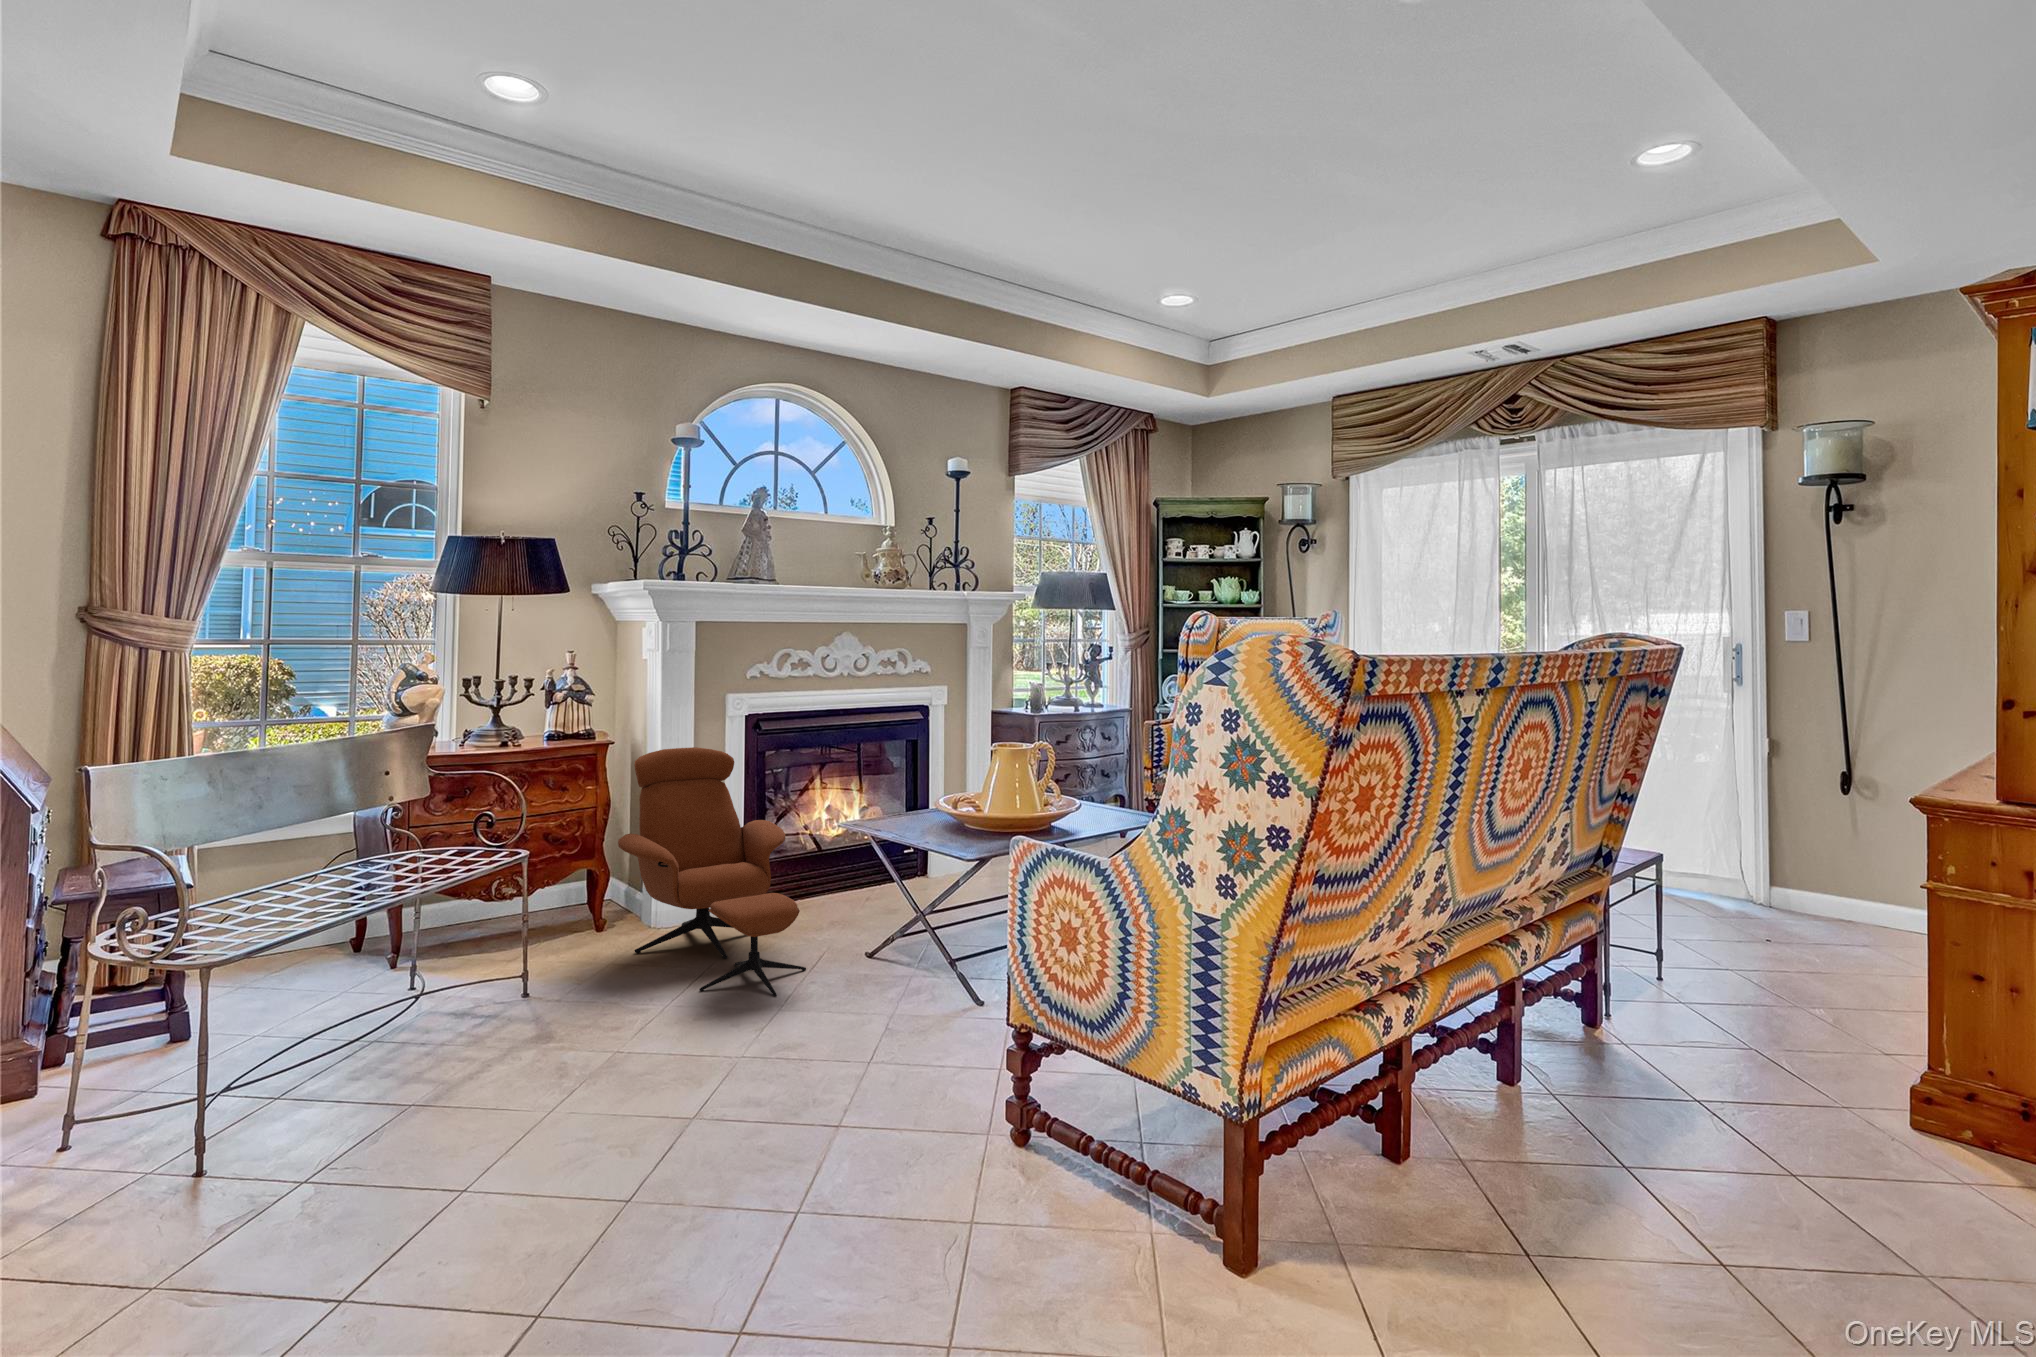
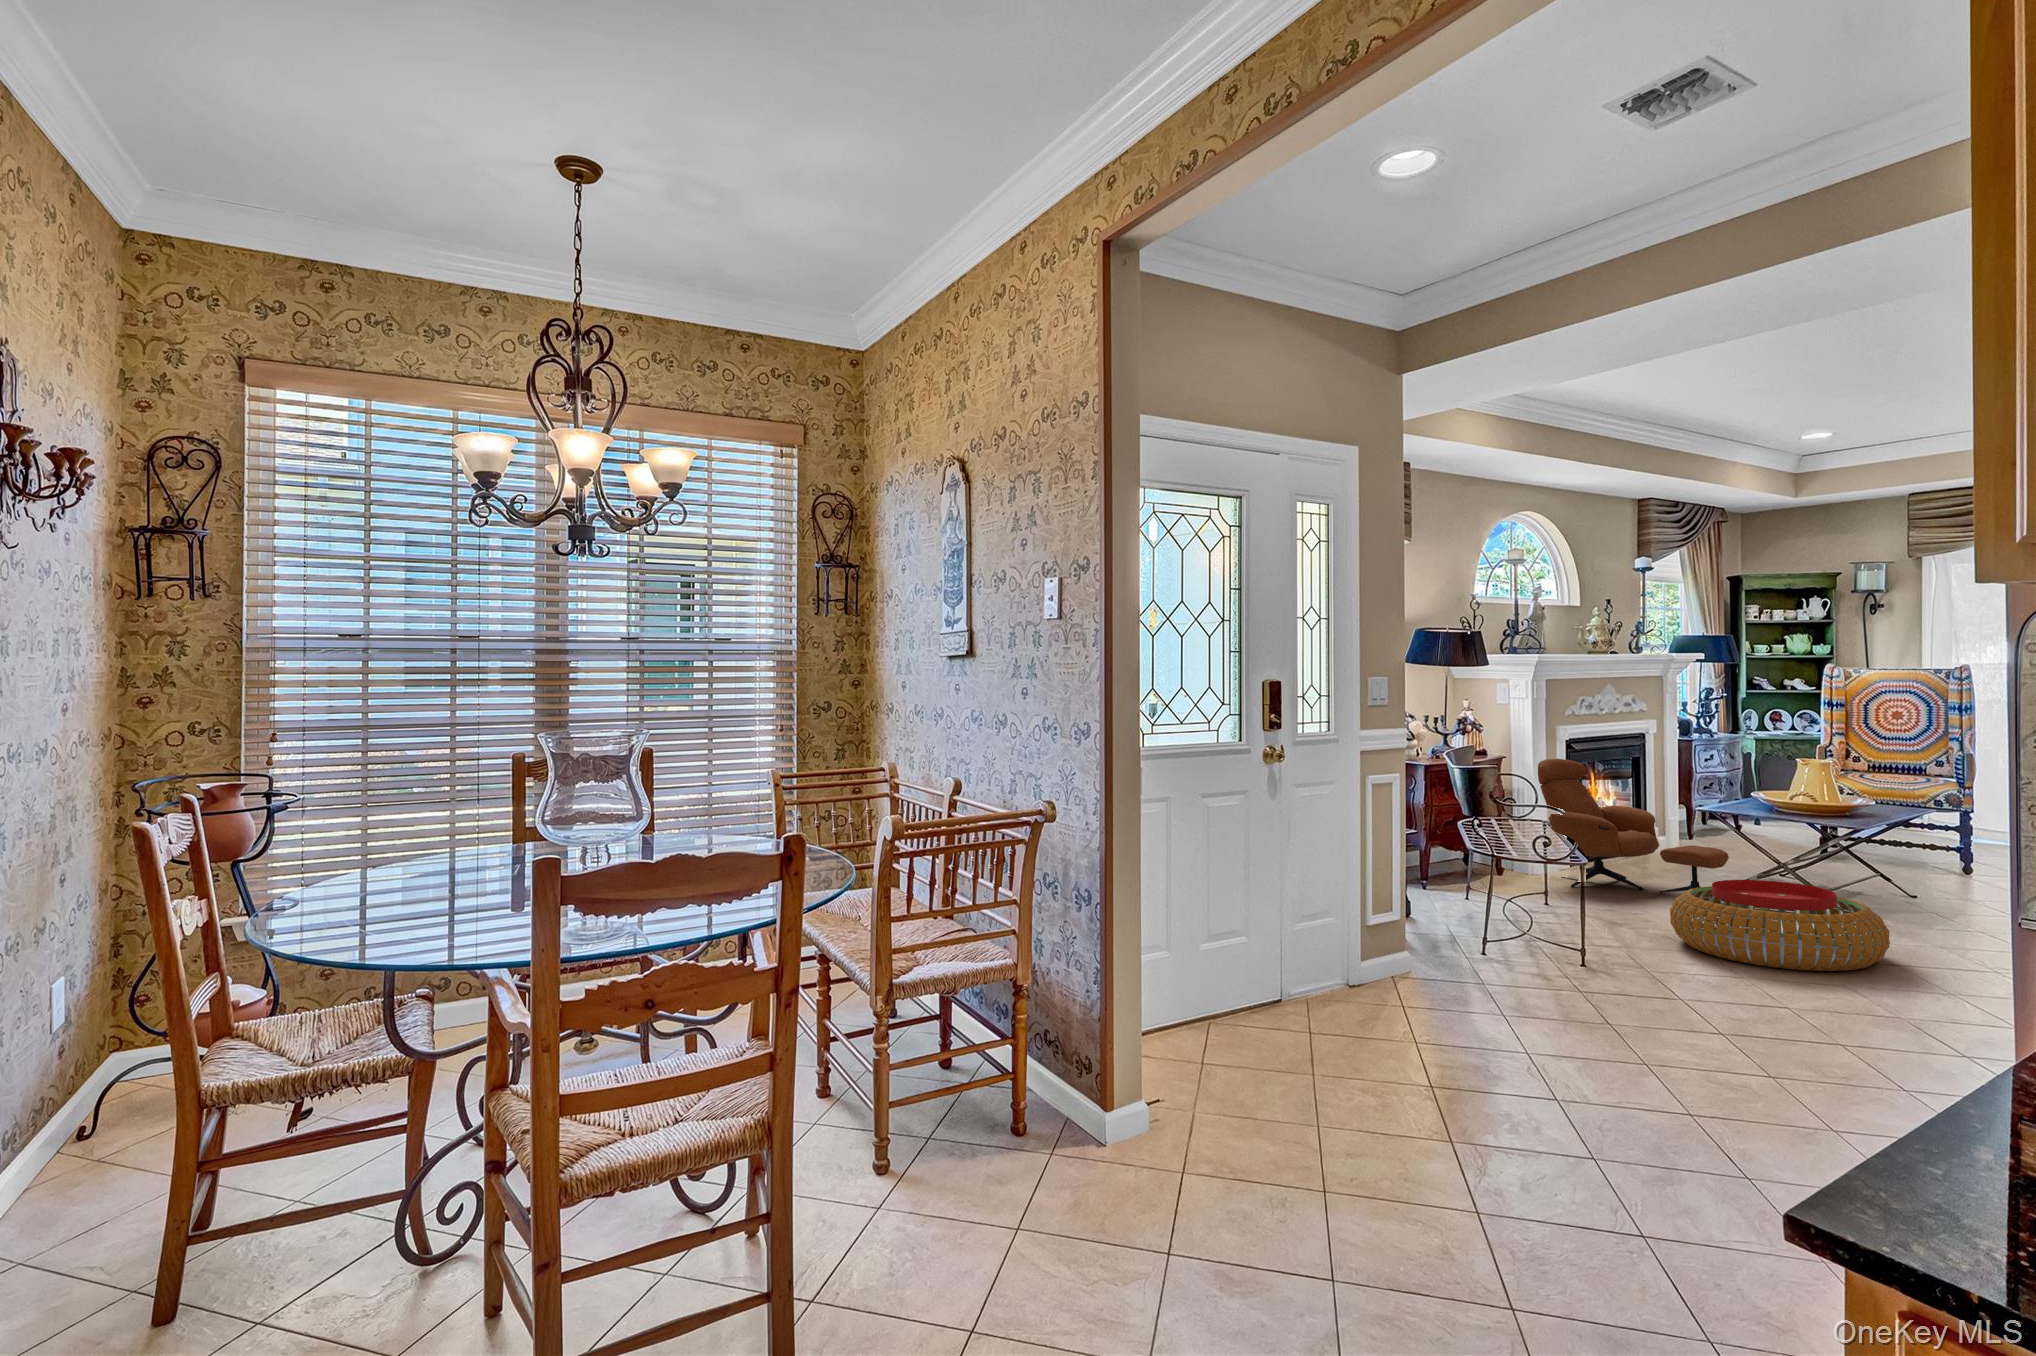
pouf: none [341,996,702,1218] -> present [1670,880,1890,971]

